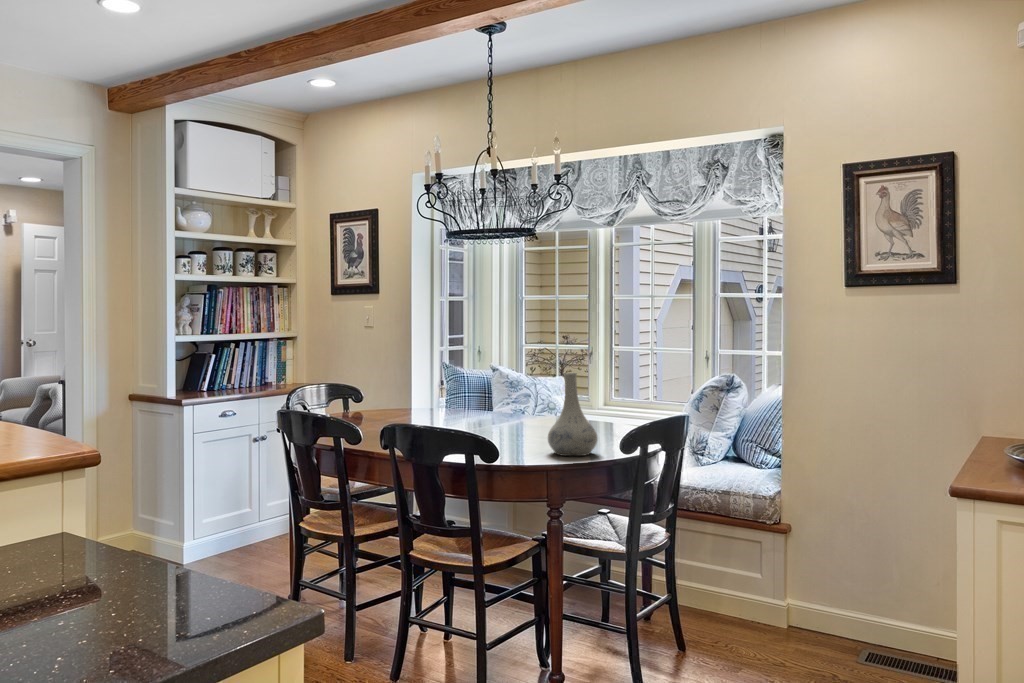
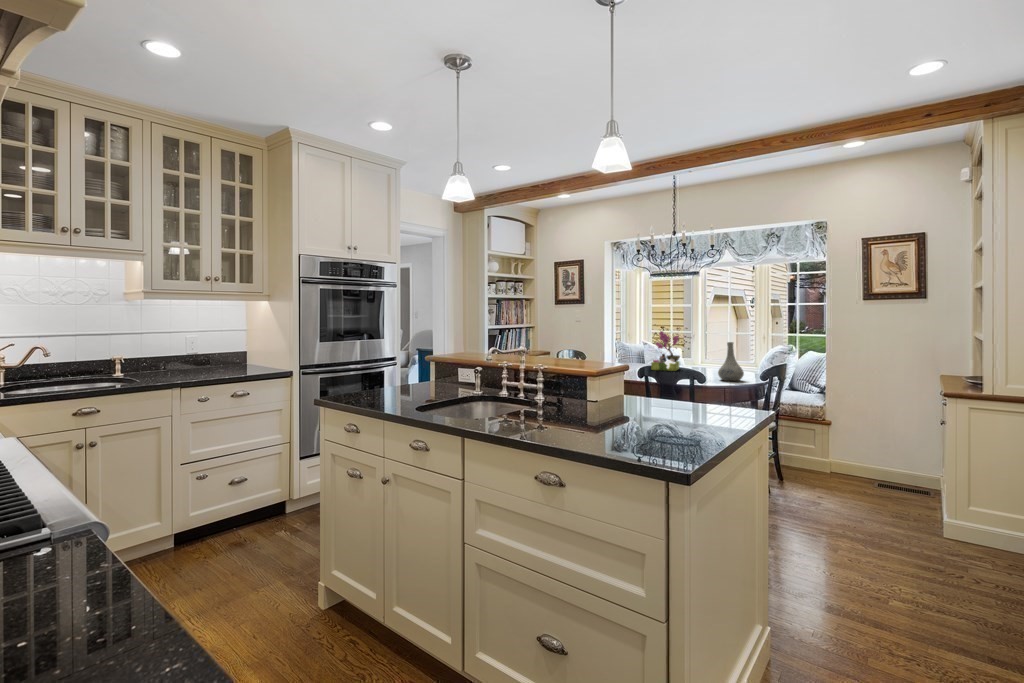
flower arrangement: none [460,345,521,427] -> present [651,331,680,371]

